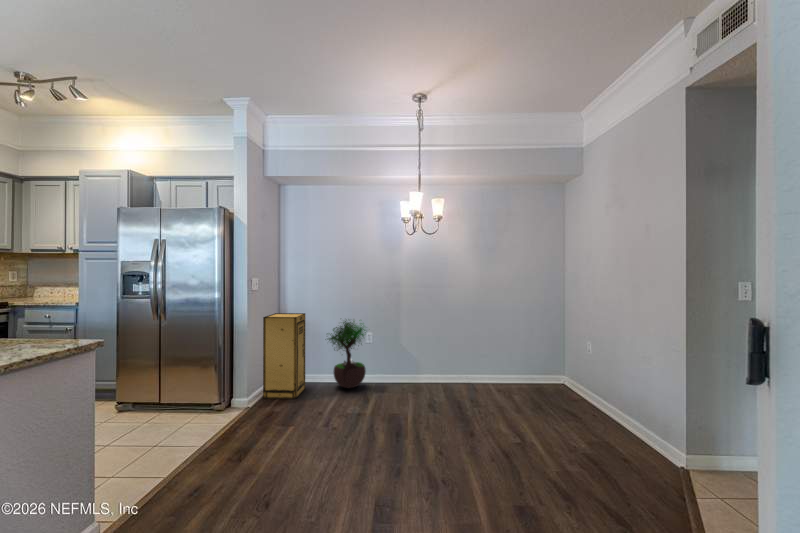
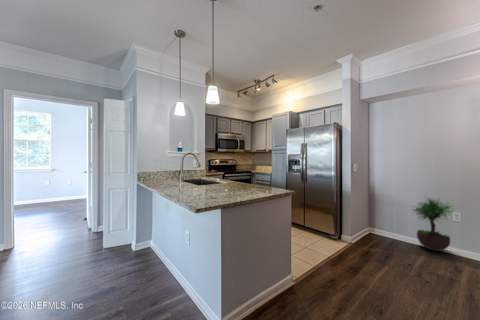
storage cabinet: present [263,313,305,399] -> none [361,187,392,246]

